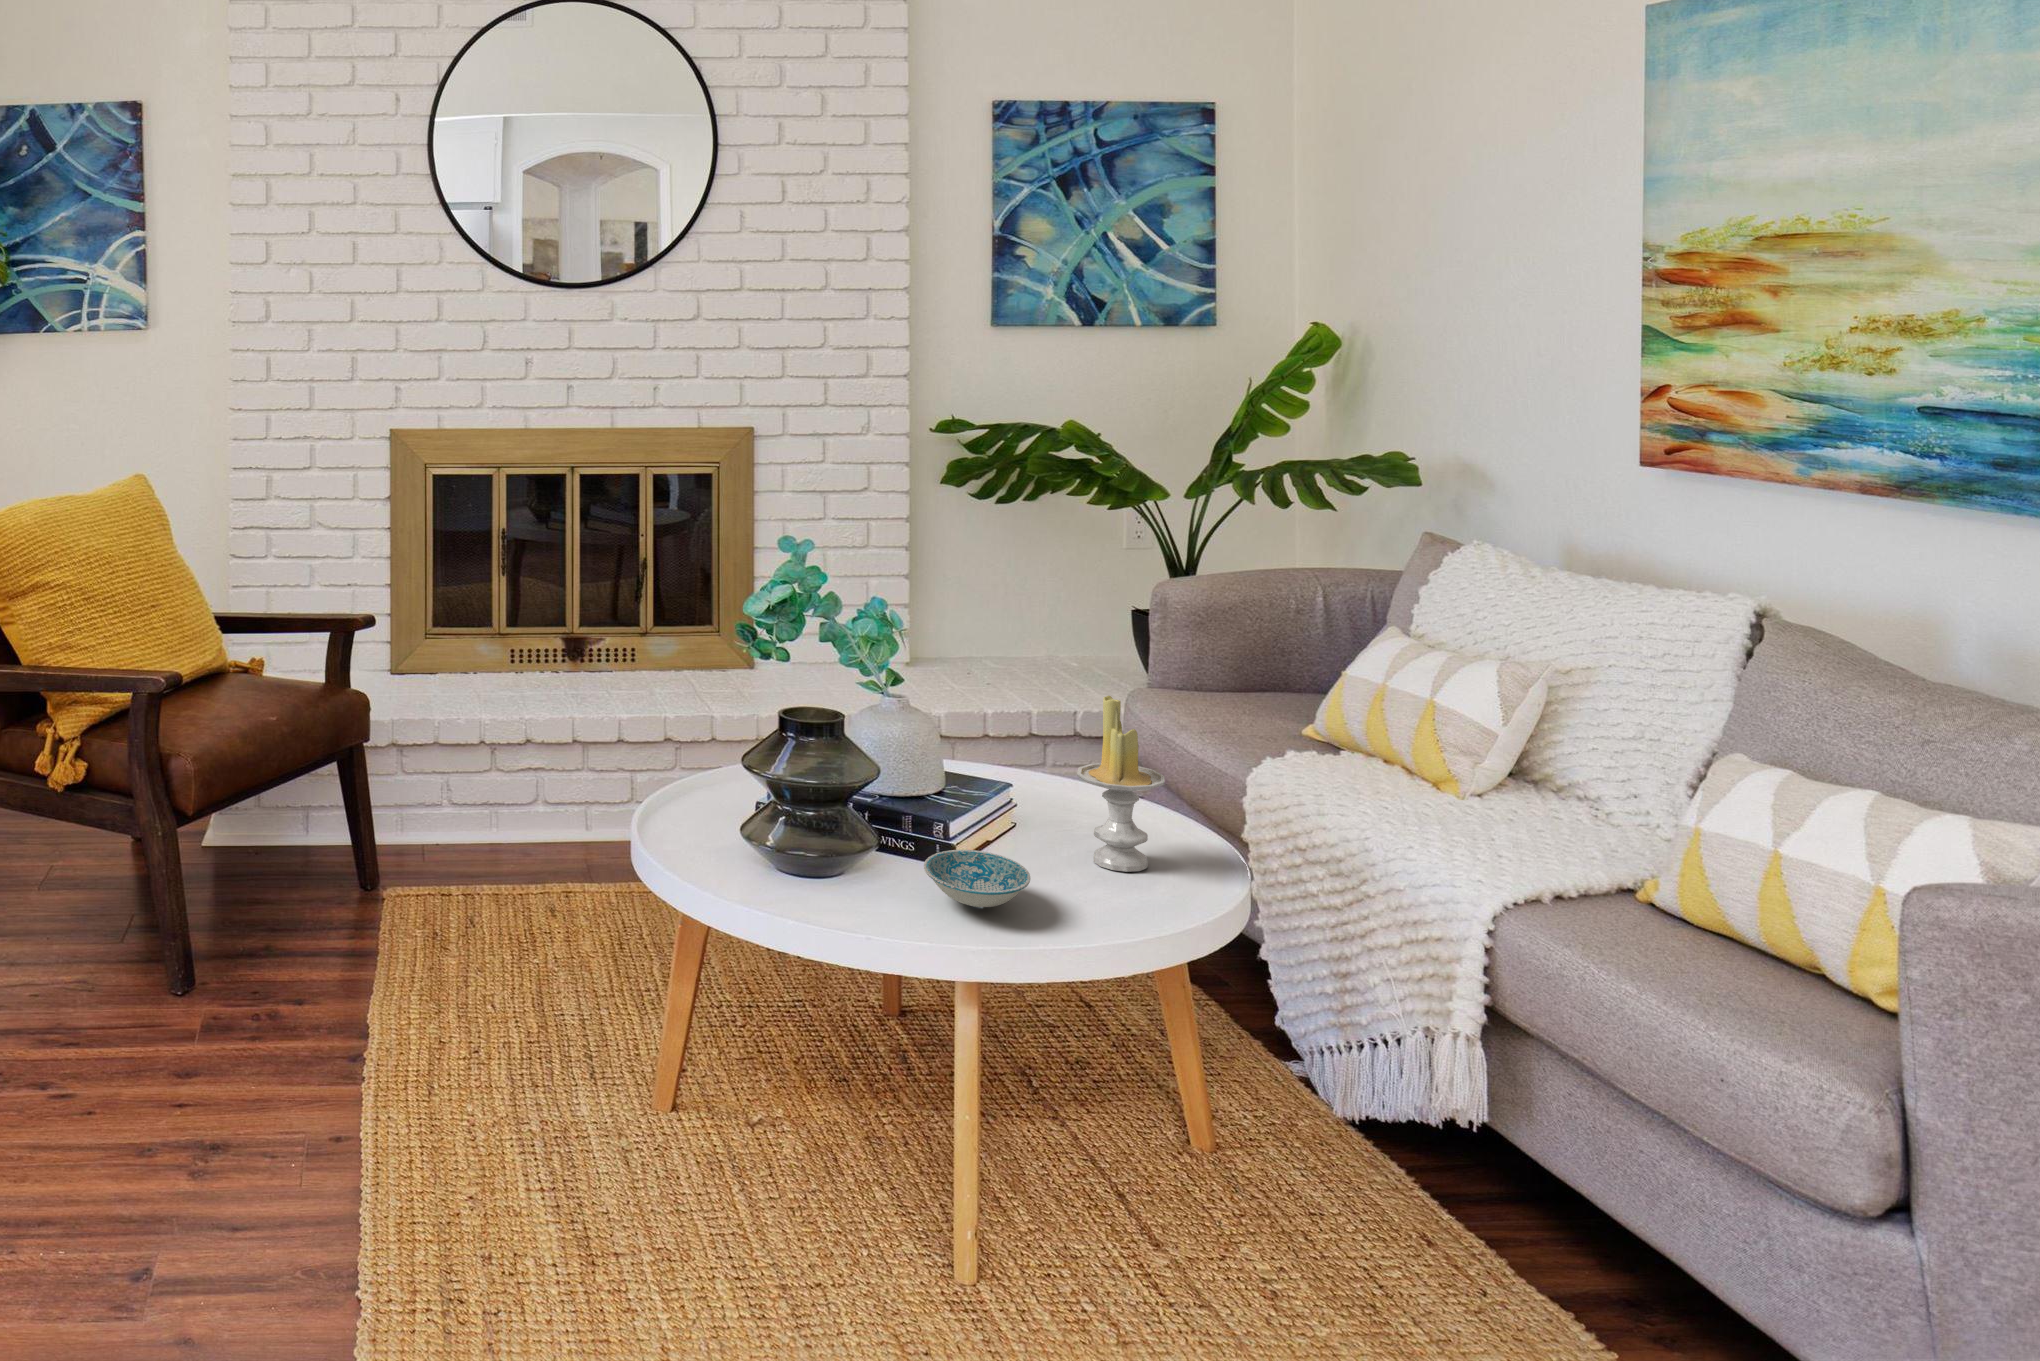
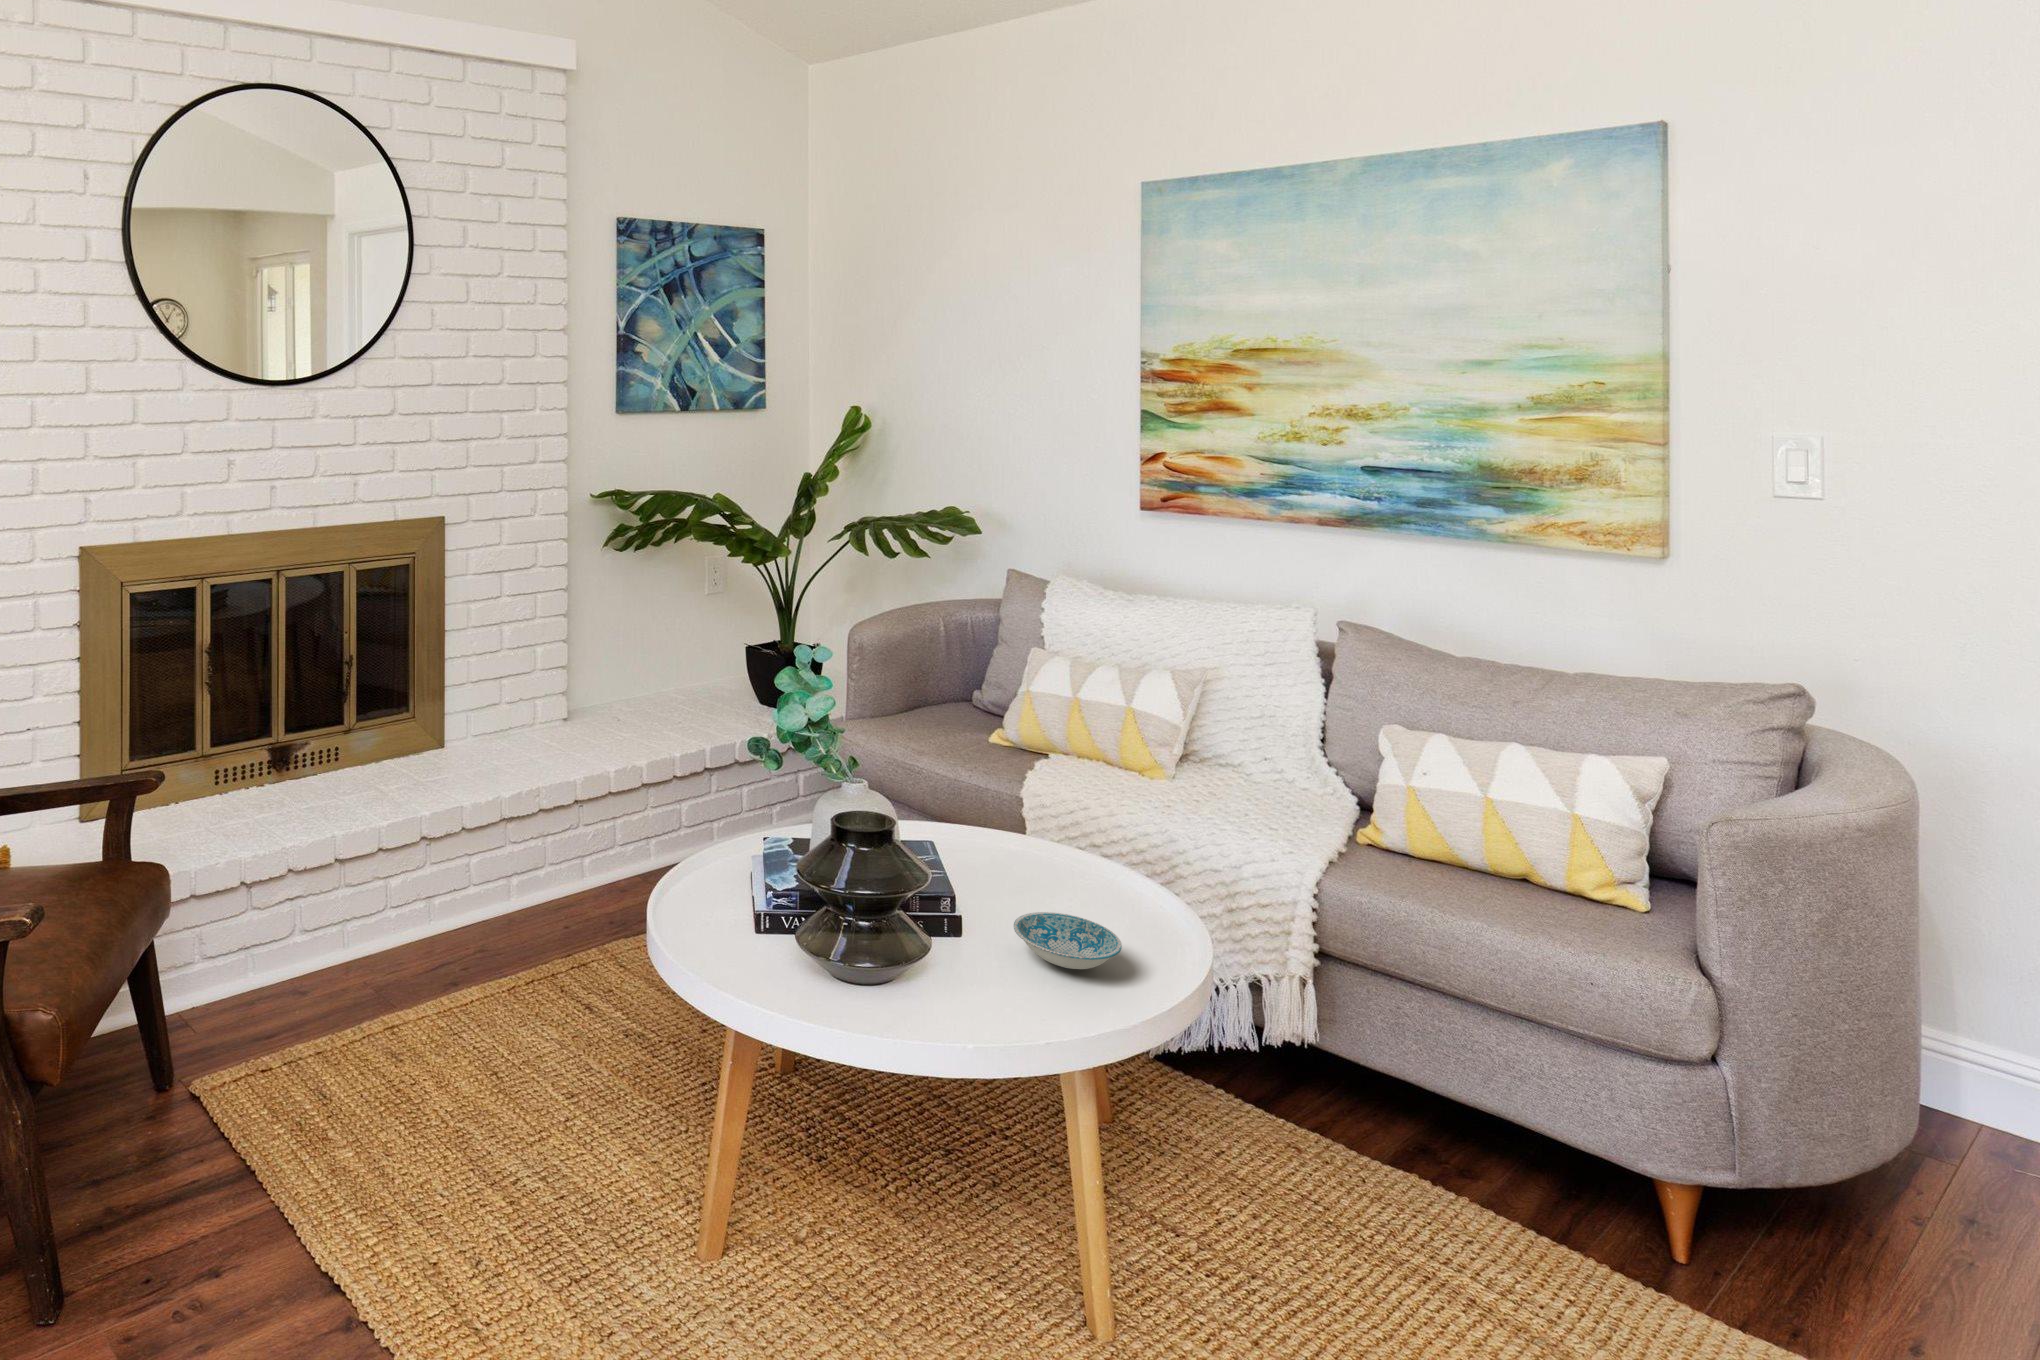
candle: present [1077,696,1165,872] -> none [1041,748,1114,899]

